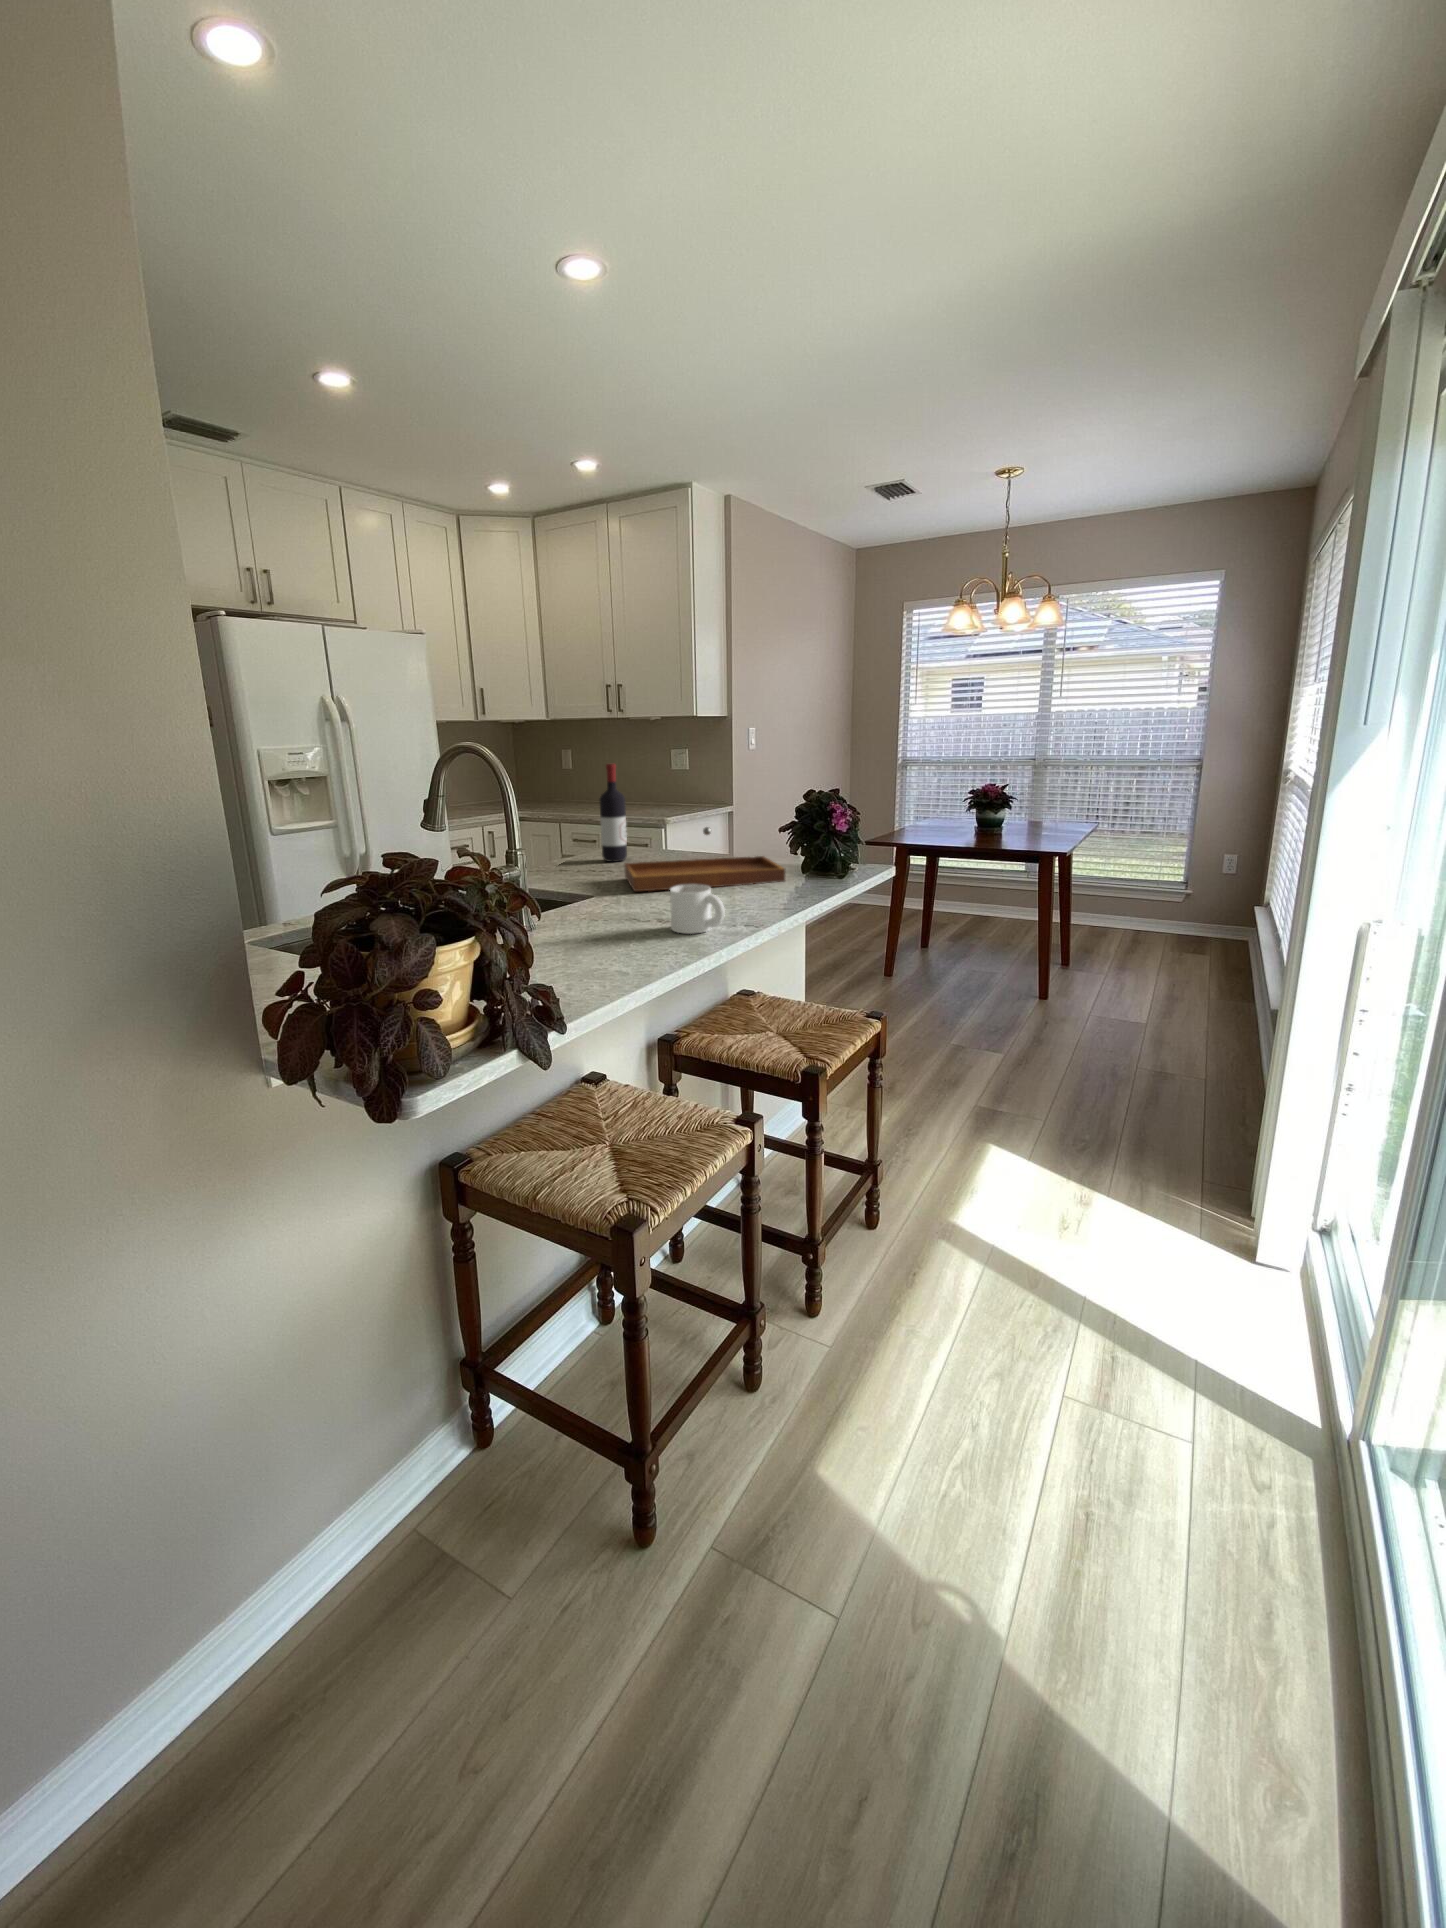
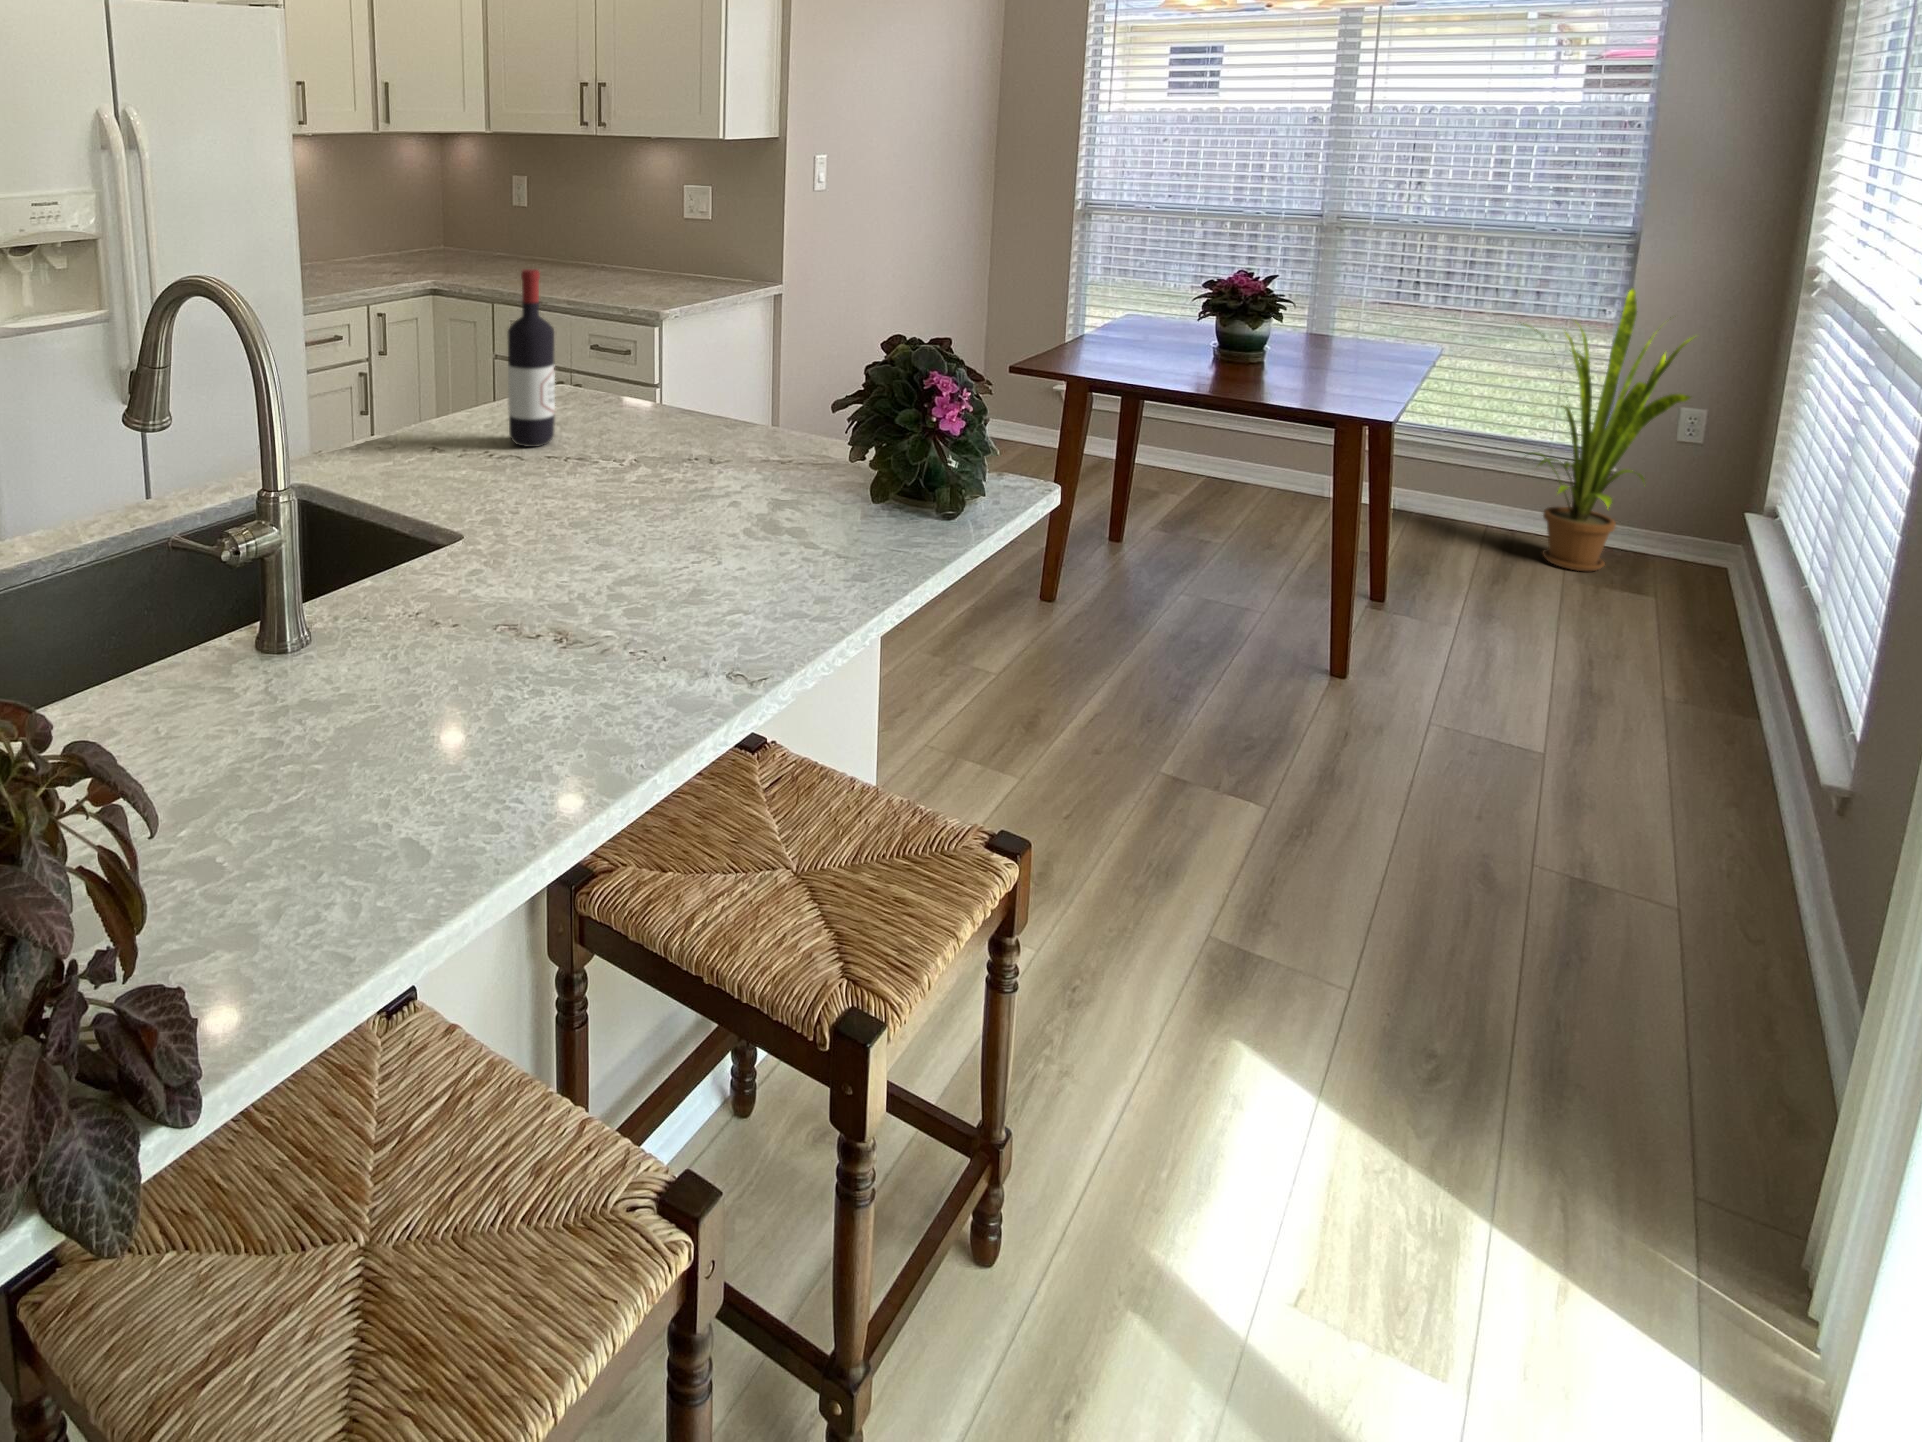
house plant: none [1135,788,1233,945] -> present [1523,289,1694,571]
tray: present [624,827,785,891] -> none [530,419,834,552]
mug: present [670,885,725,934] -> none [563,605,673,724]

